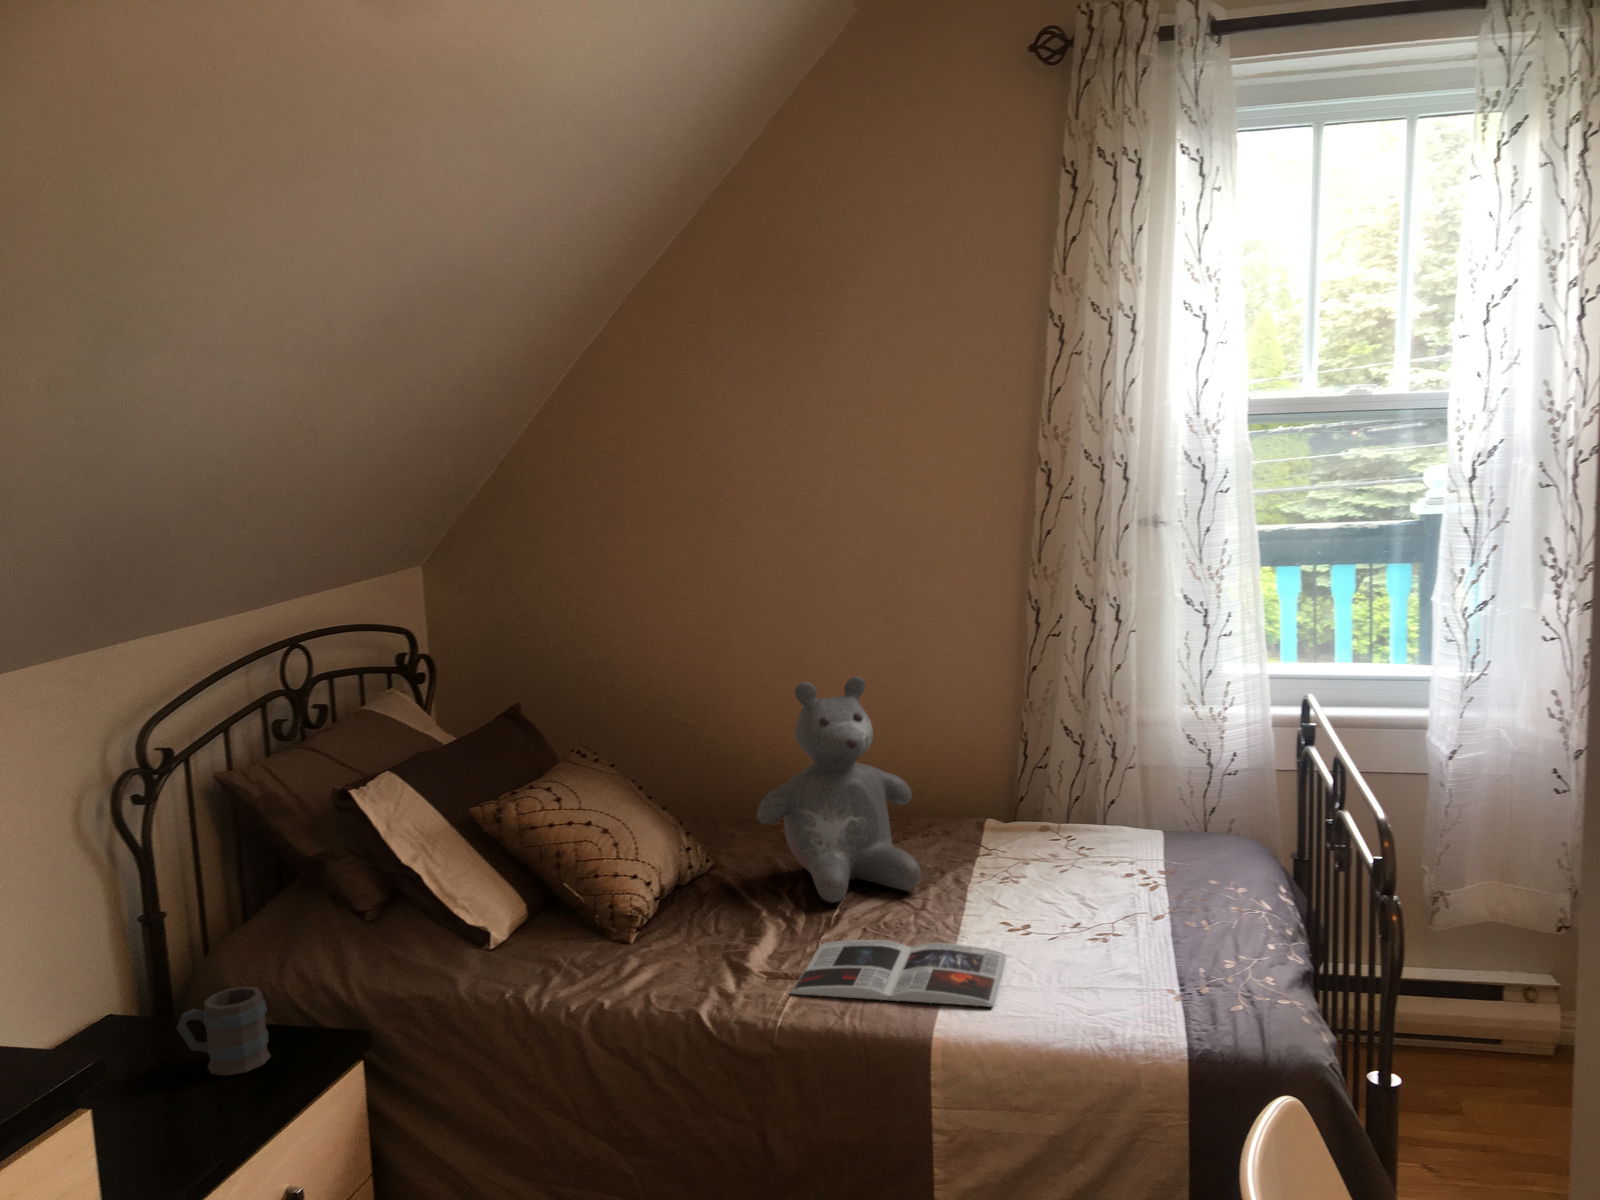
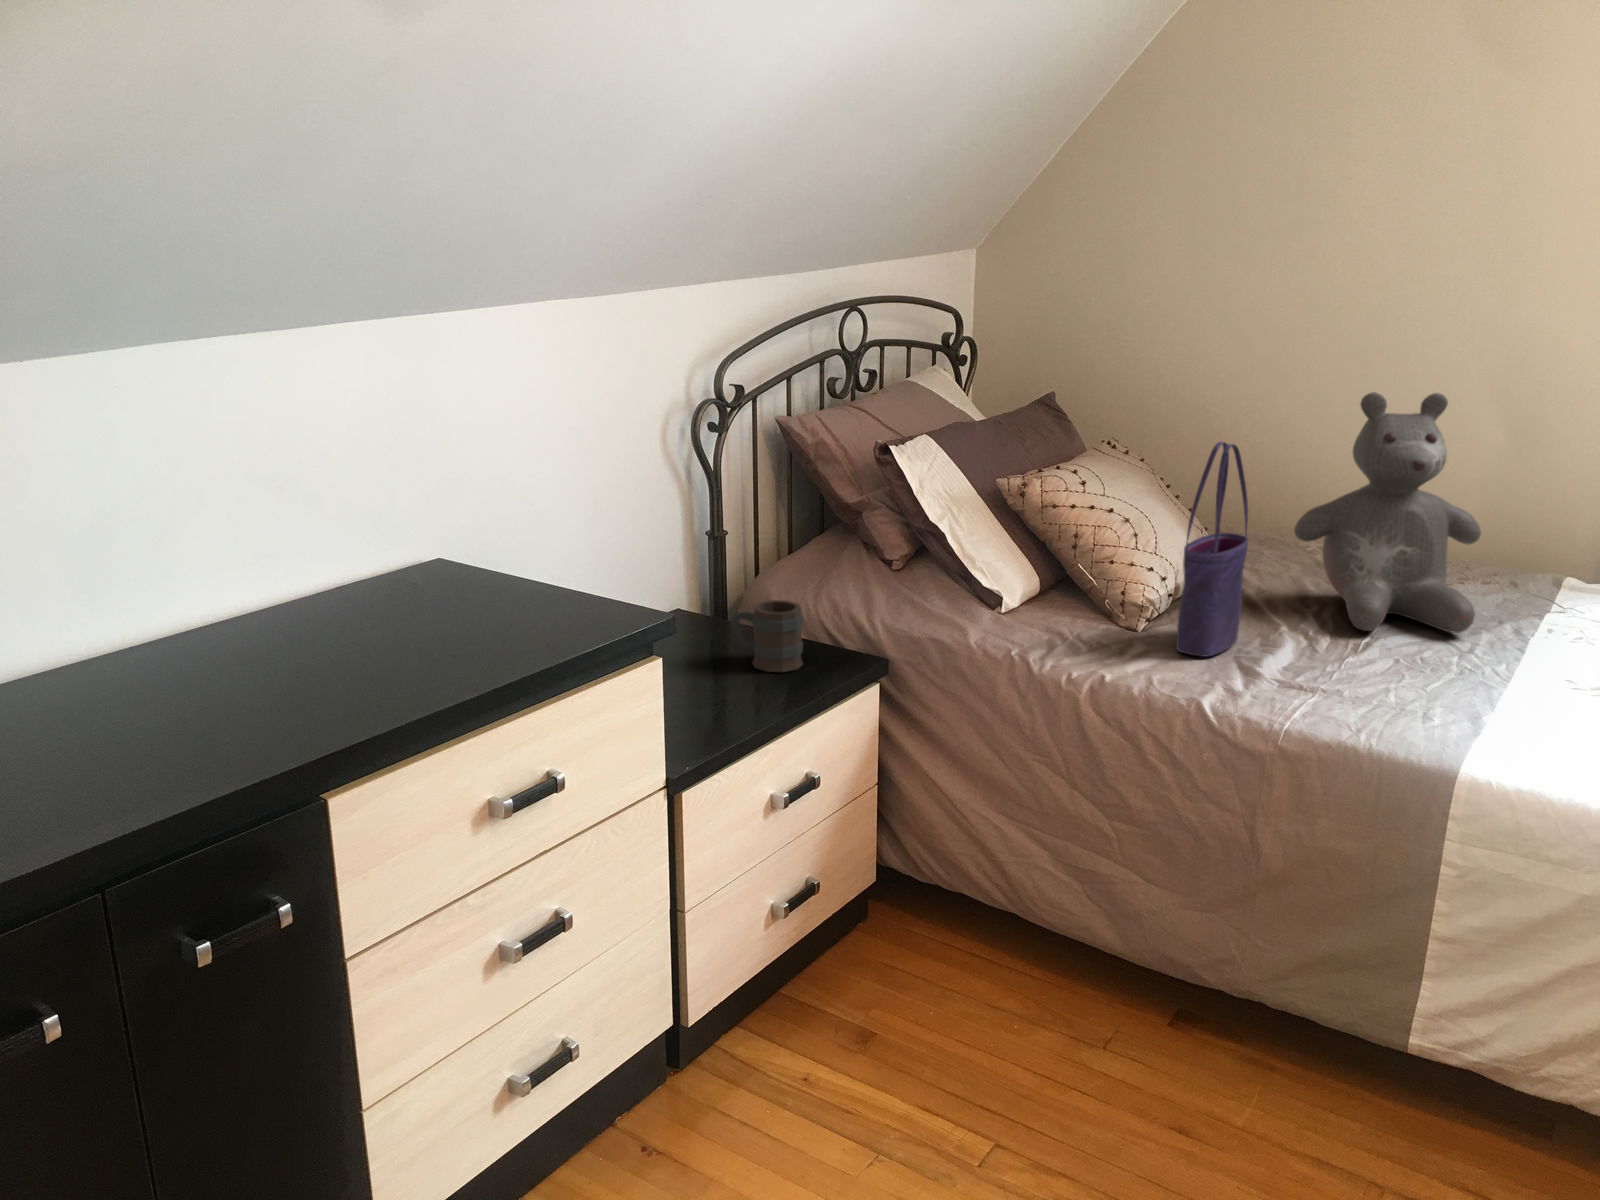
tote bag: none [661,750,723,962] -> present [1177,442,1248,657]
magazine: present [791,940,1005,1007] -> none [1300,665,1561,754]

